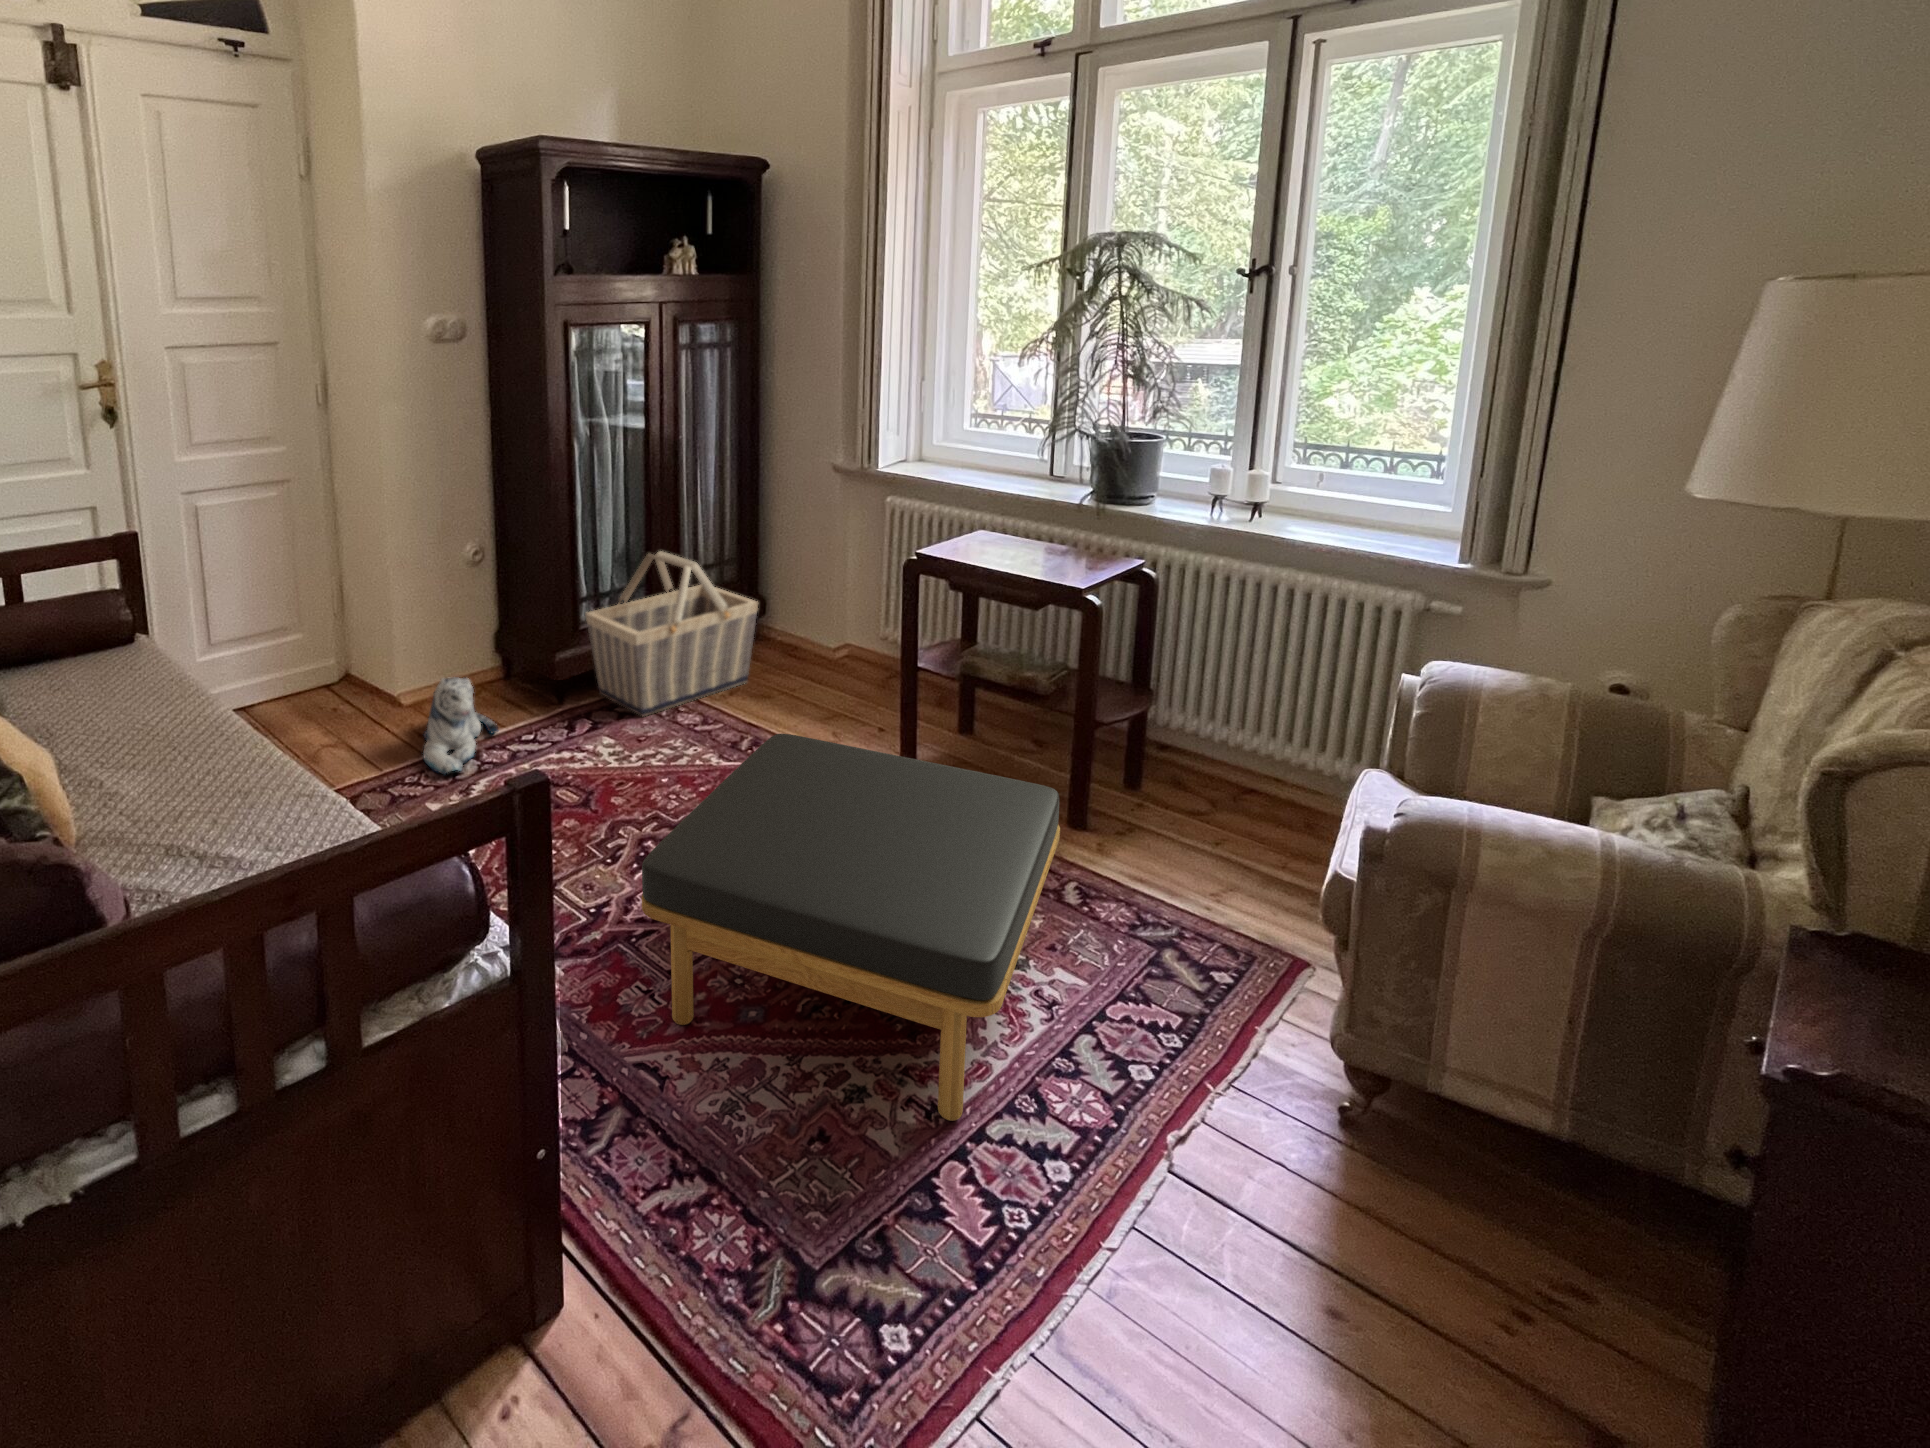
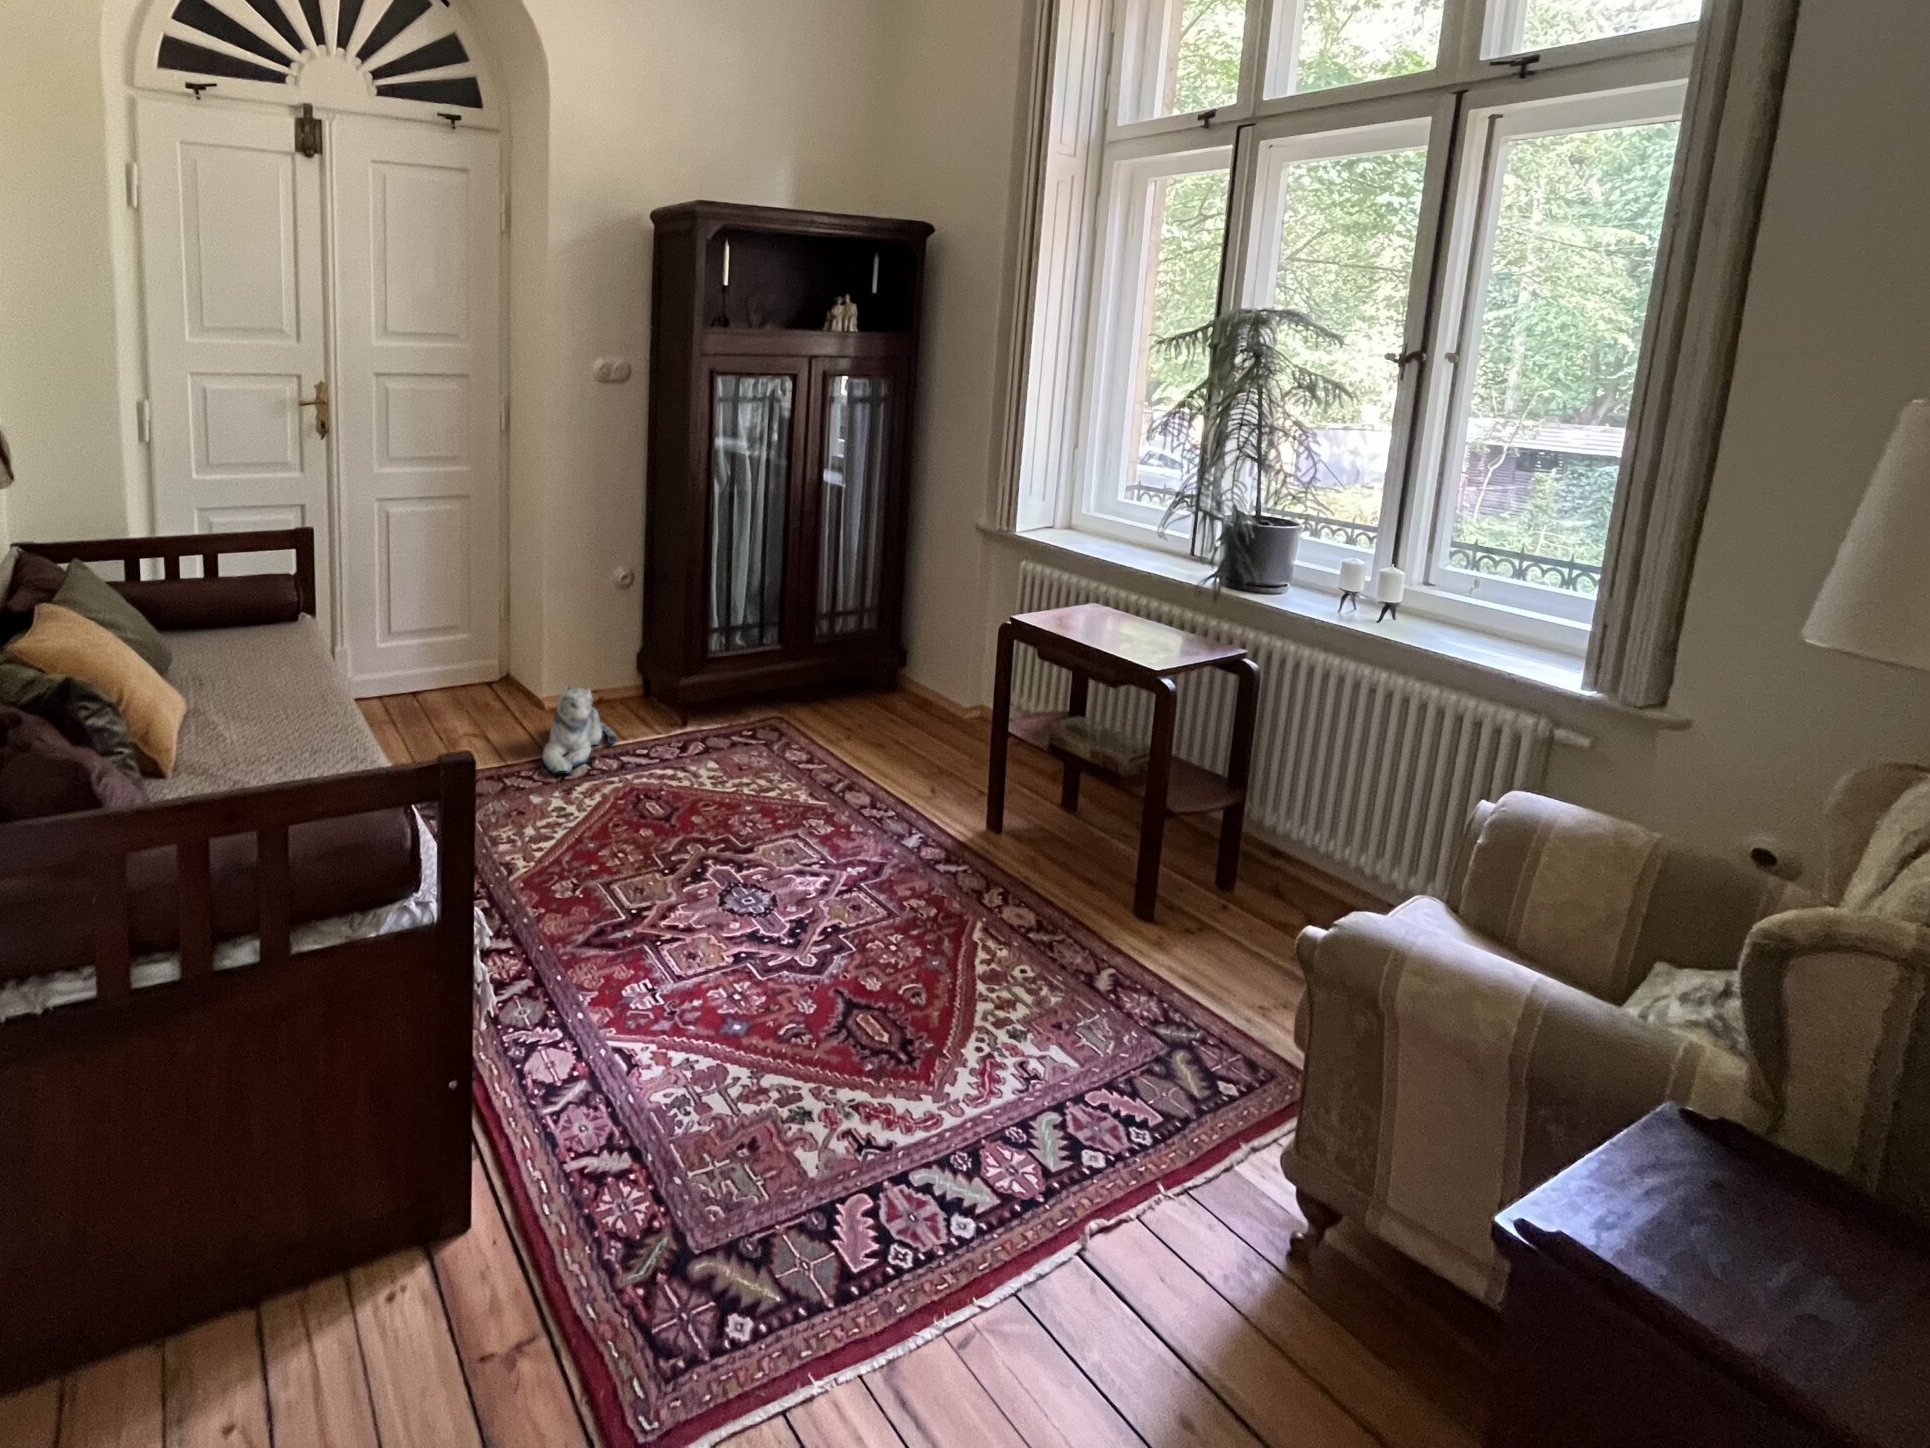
basket: present [585,551,758,717] -> none [713,592,881,748]
ottoman: present [642,734,1060,1121] -> none [640,773,1074,1159]

